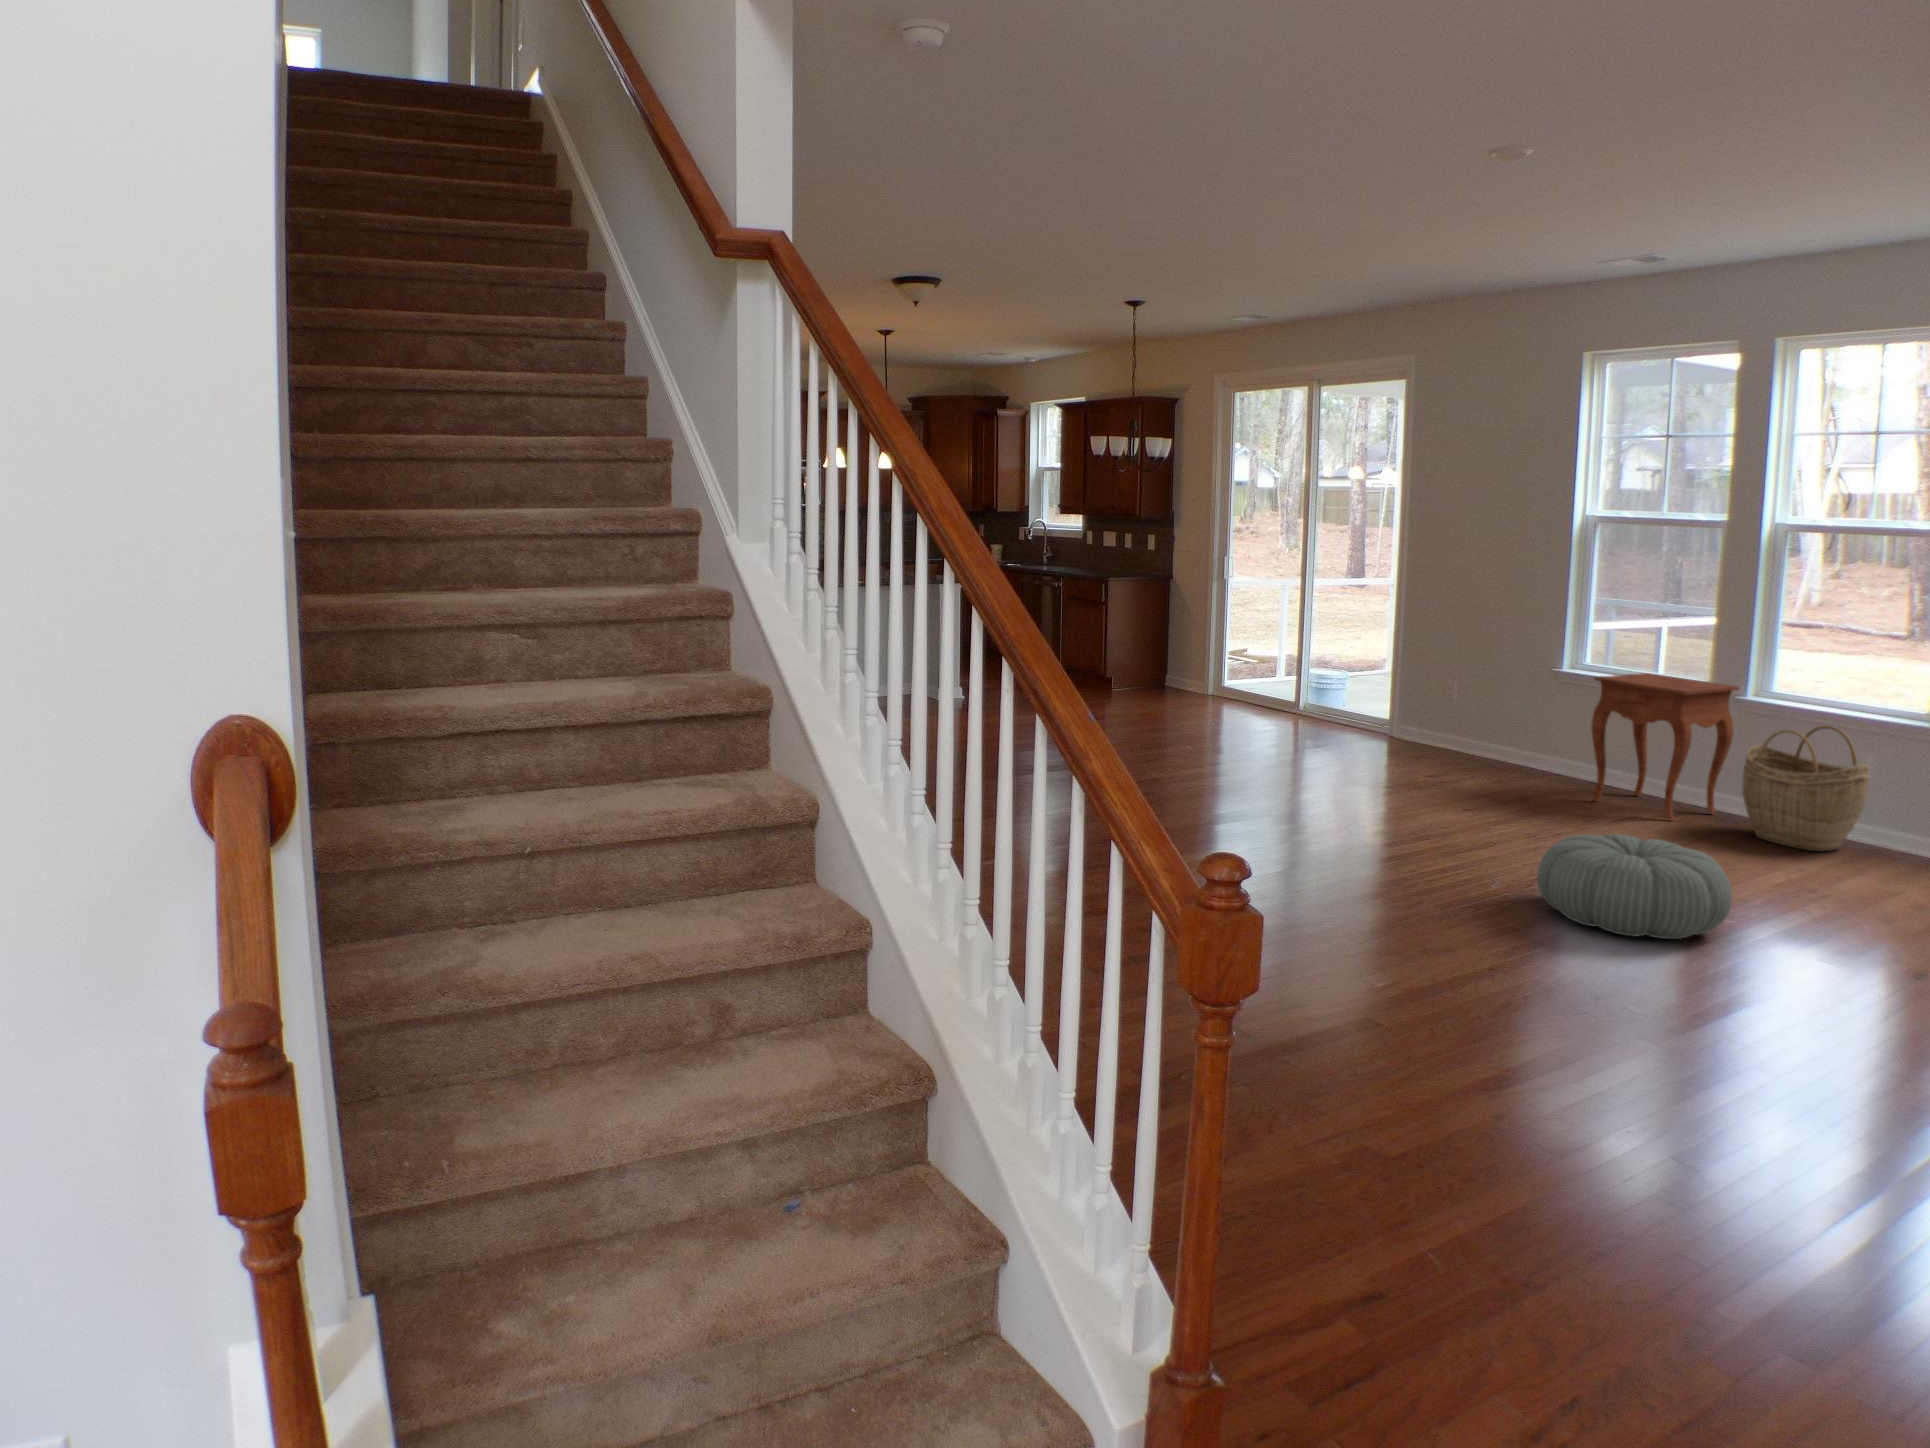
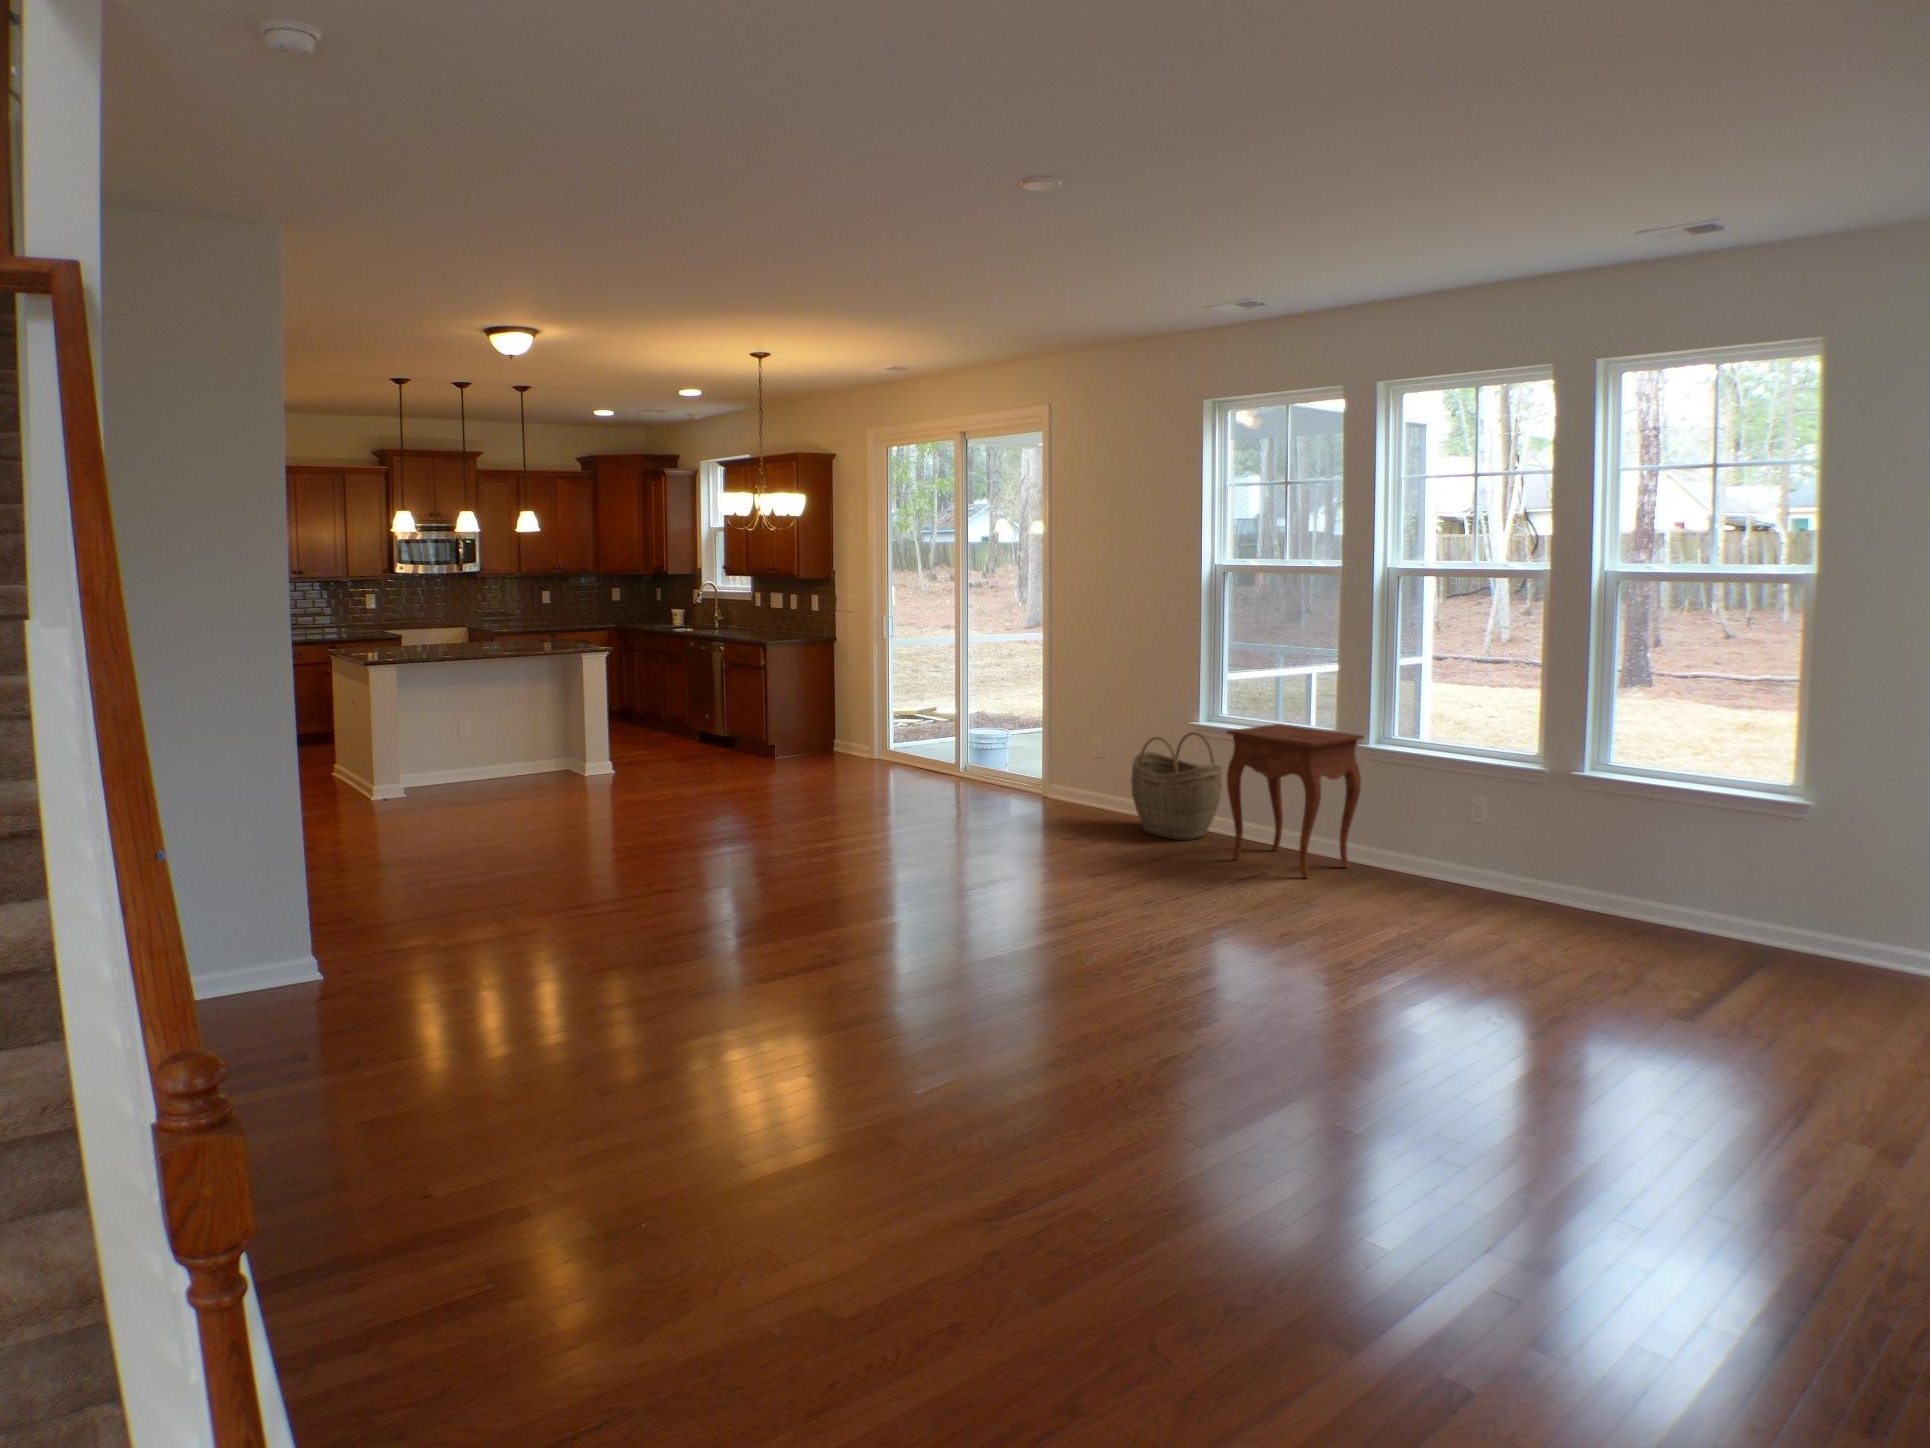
woven basket: present [1742,726,1869,851] -> present [1131,732,1222,840]
pouf: present [1537,834,1732,939] -> none [1161,914,1363,1038]

